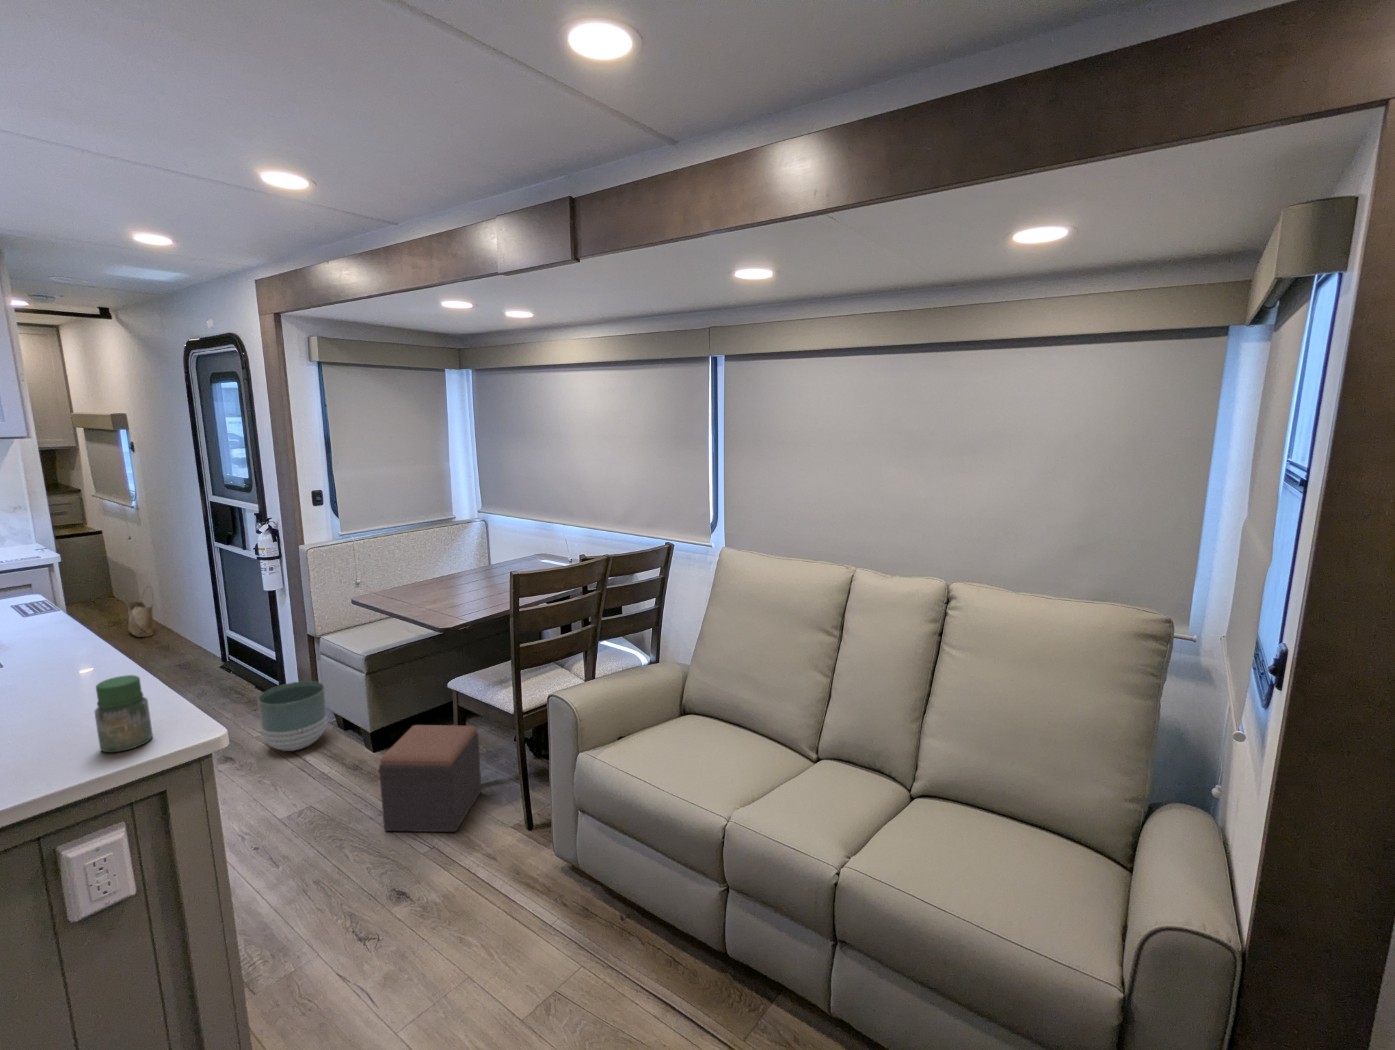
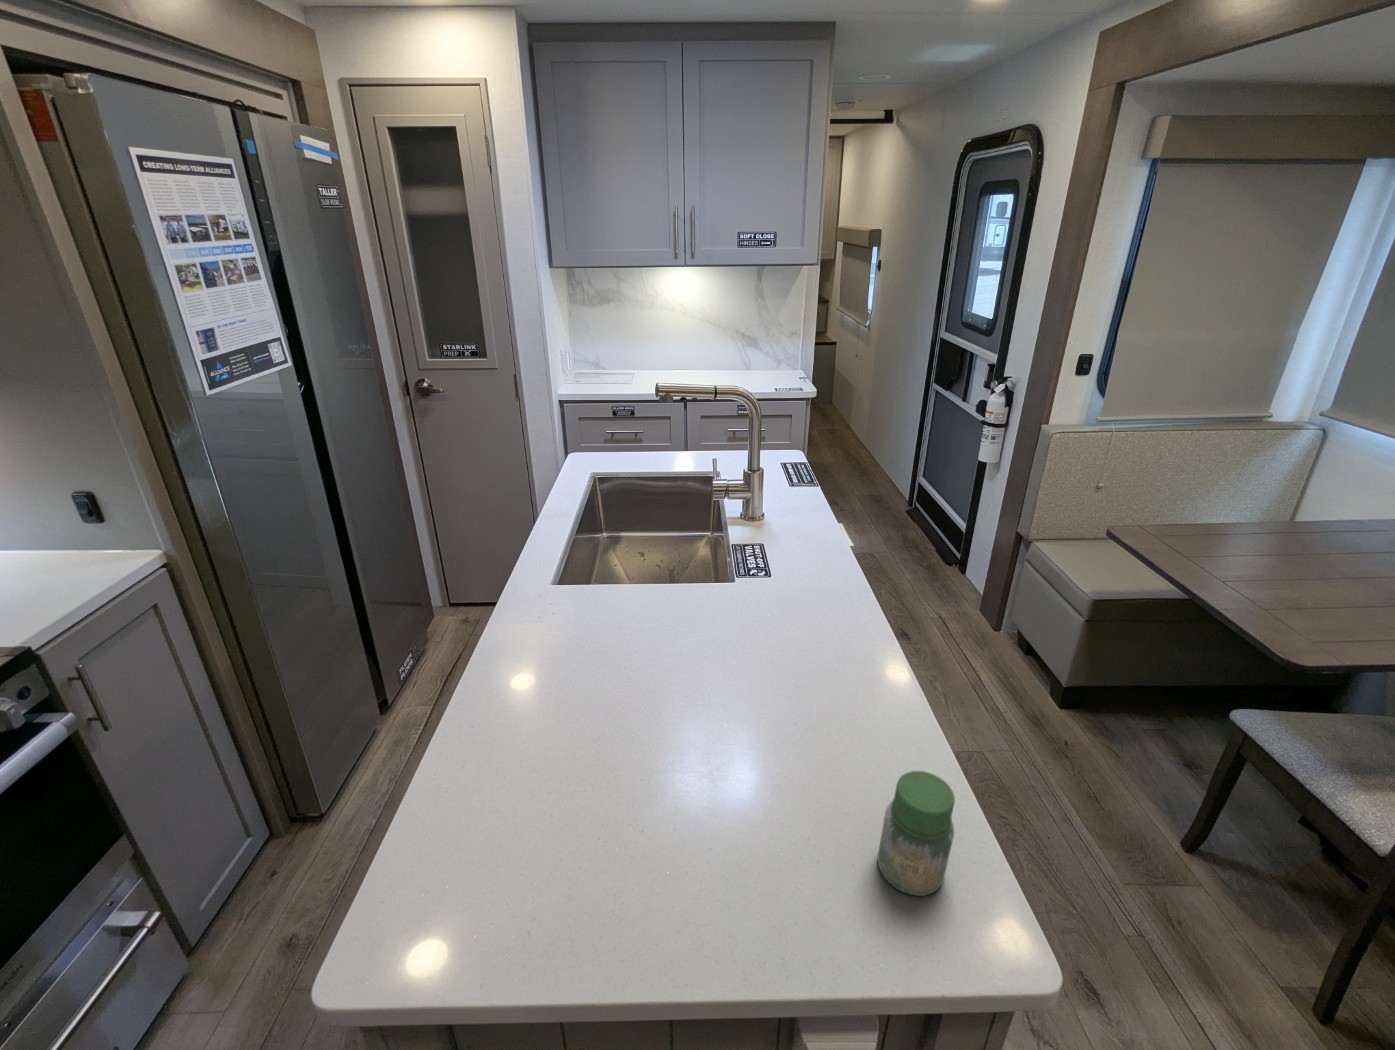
woven basket: present [127,602,153,637] -> none [839,405,864,454]
planter: present [258,681,327,751] -> none [944,579,1021,660]
footstool: present [379,725,481,832] -> none [1072,738,1258,930]

